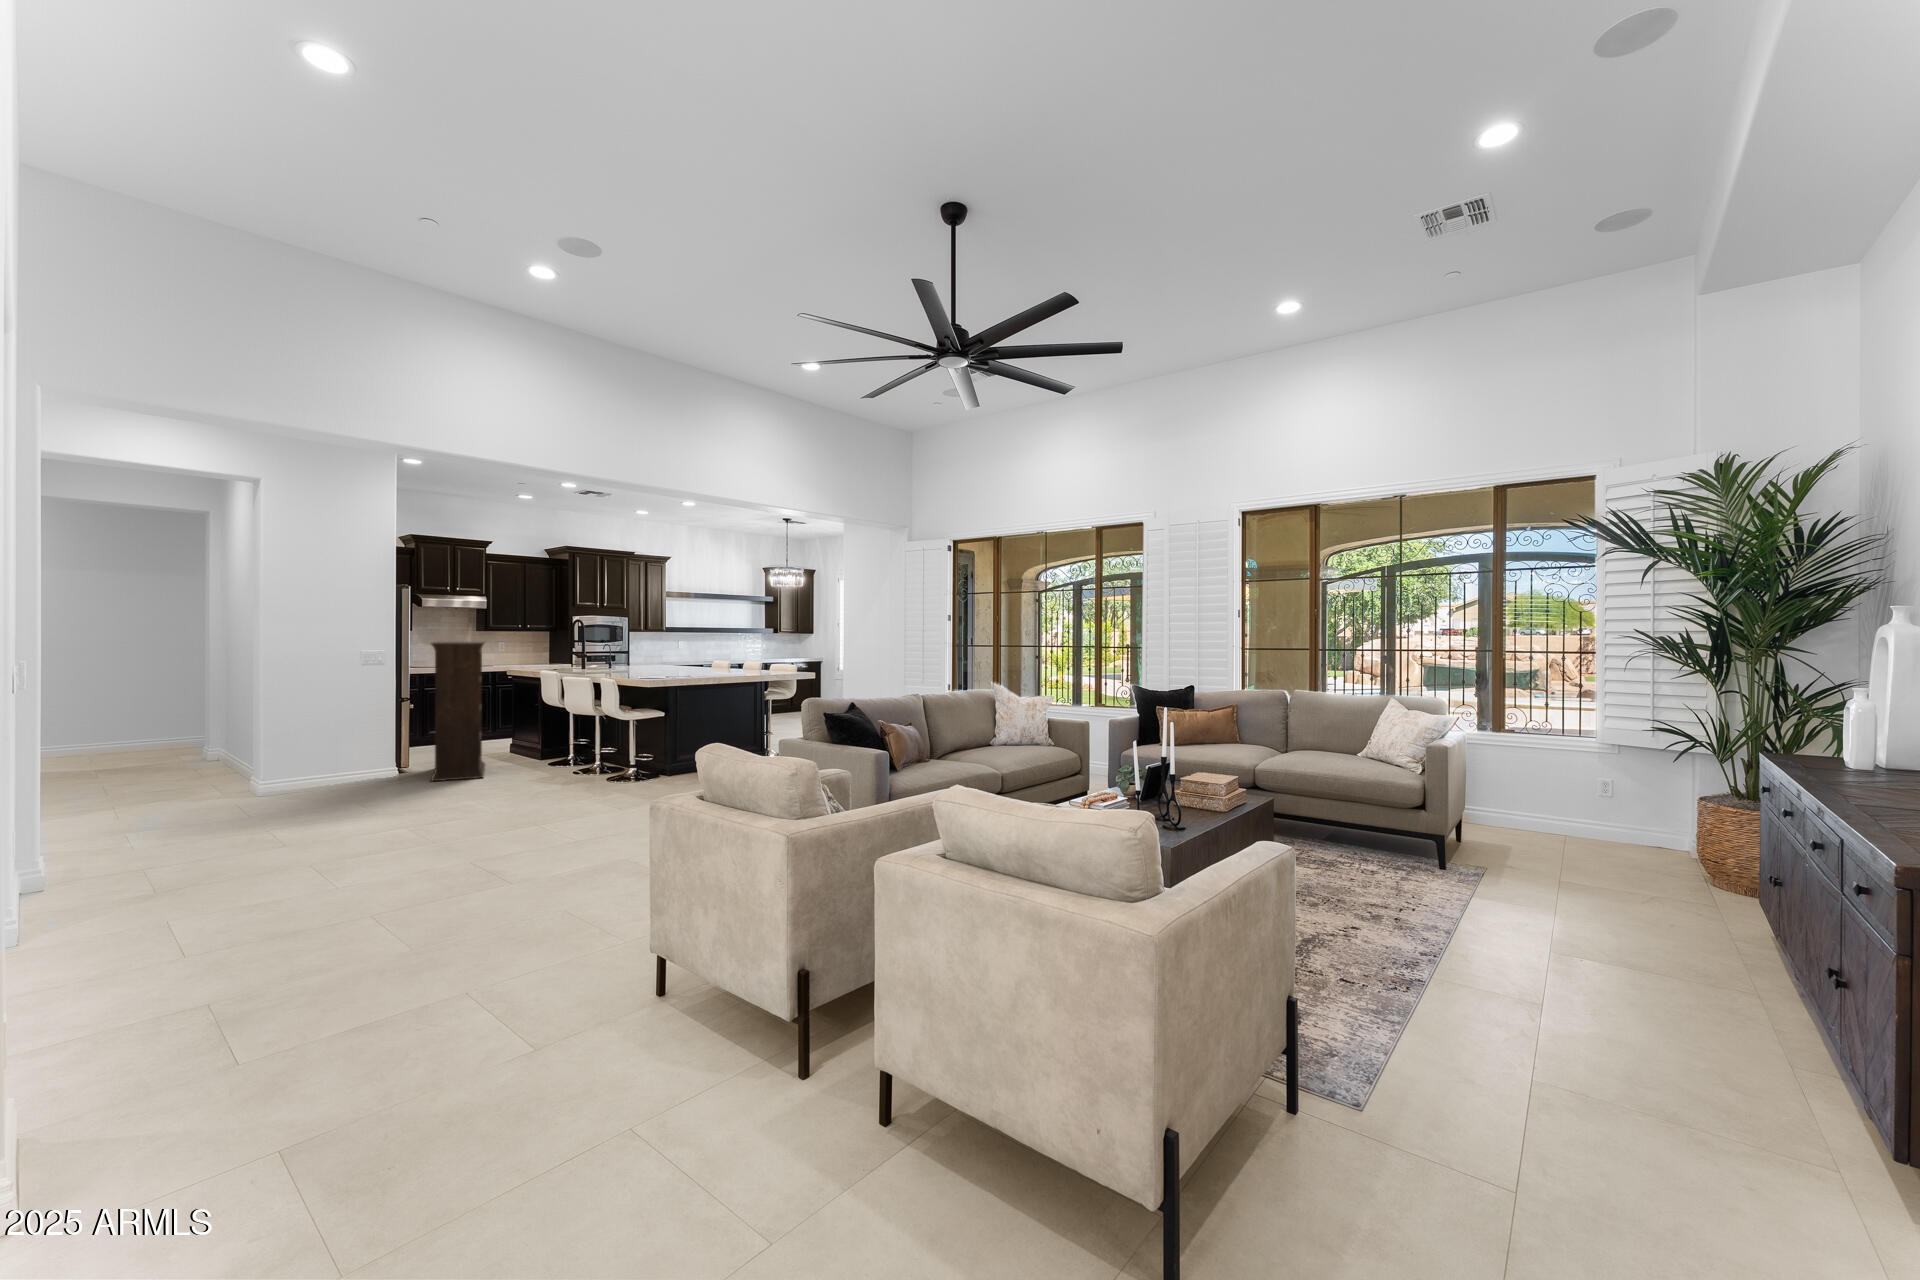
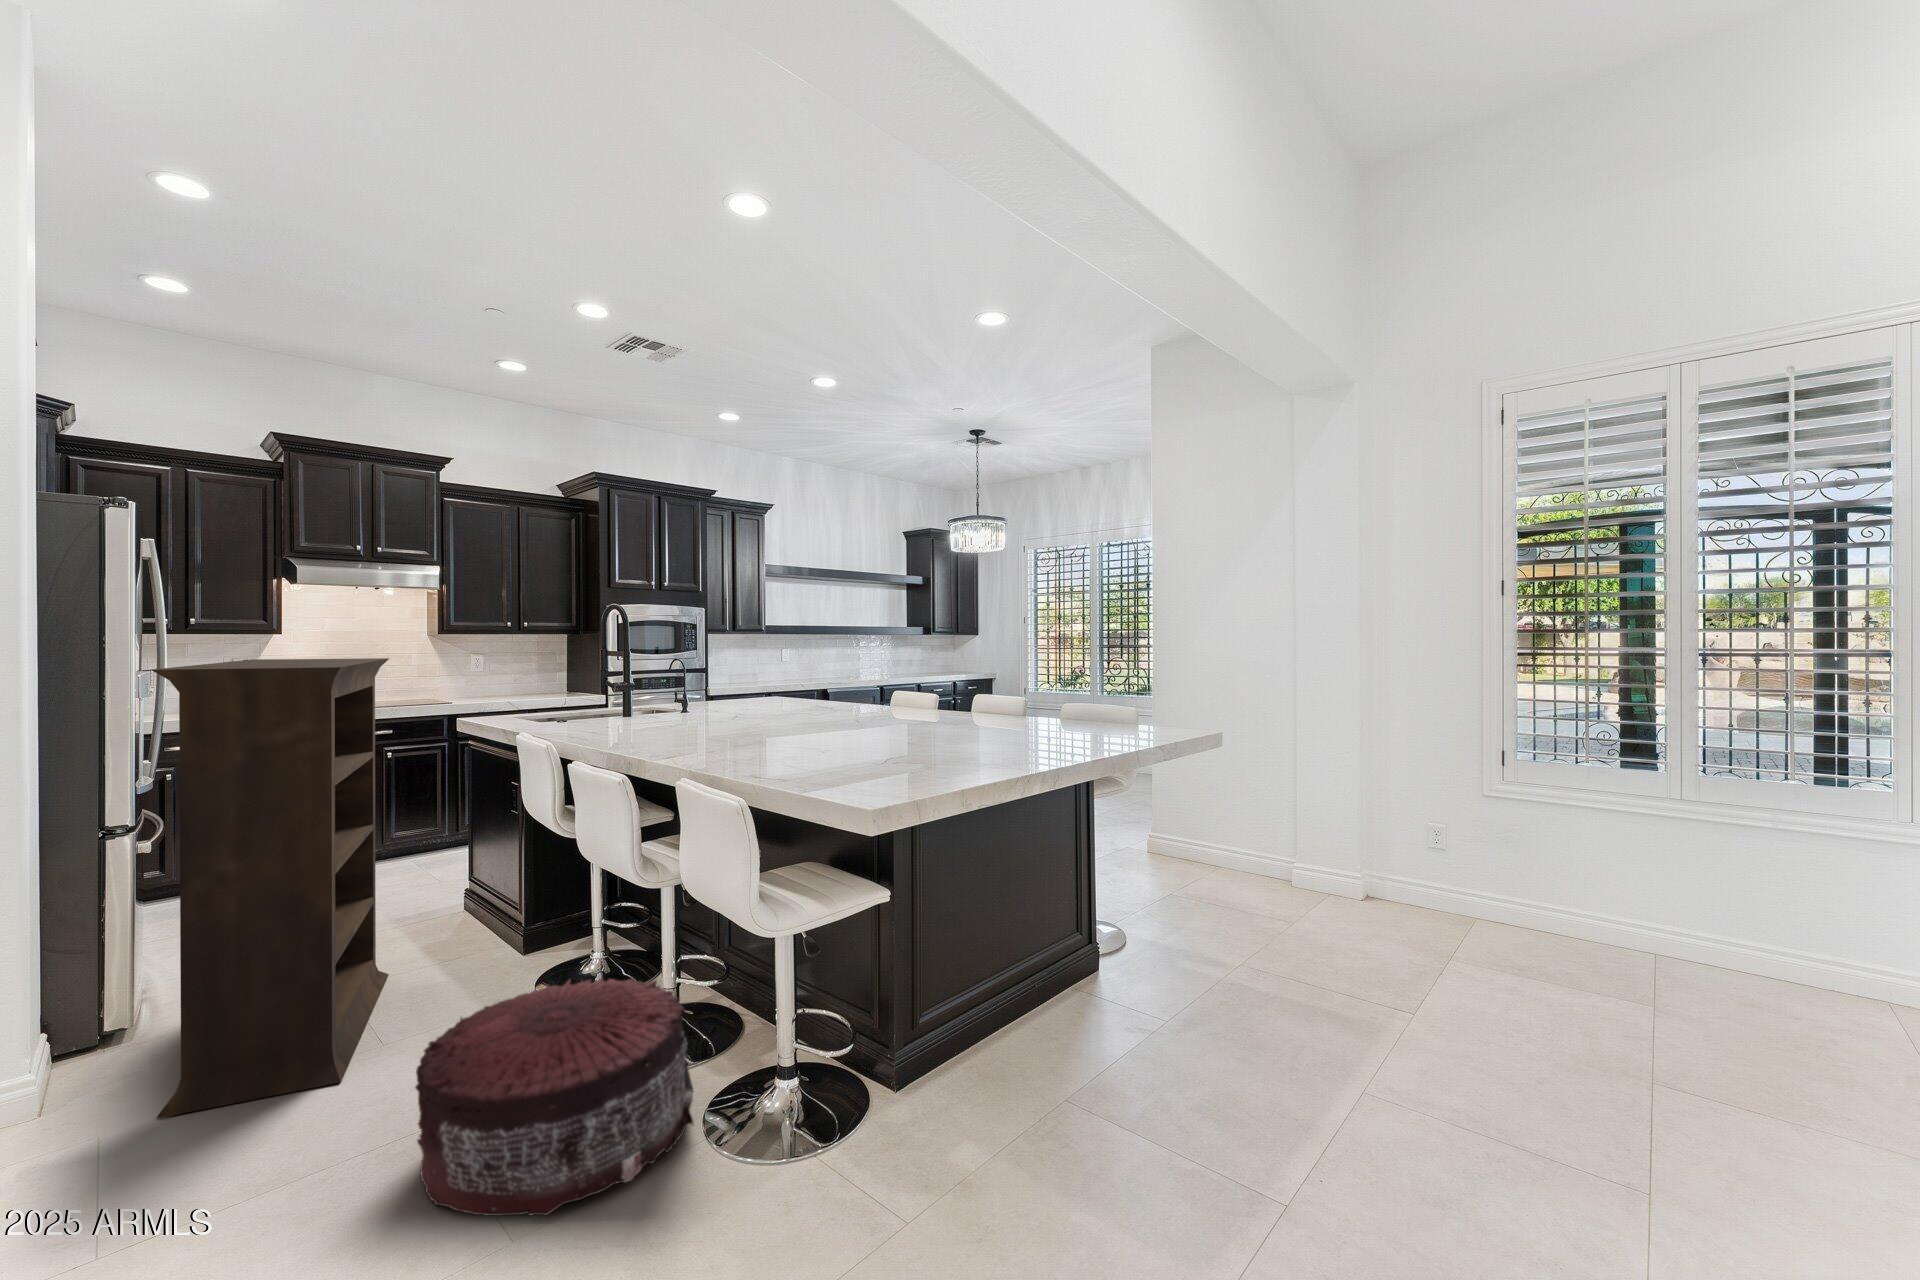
pouf: none [516,744,598,790] -> present [415,978,694,1216]

